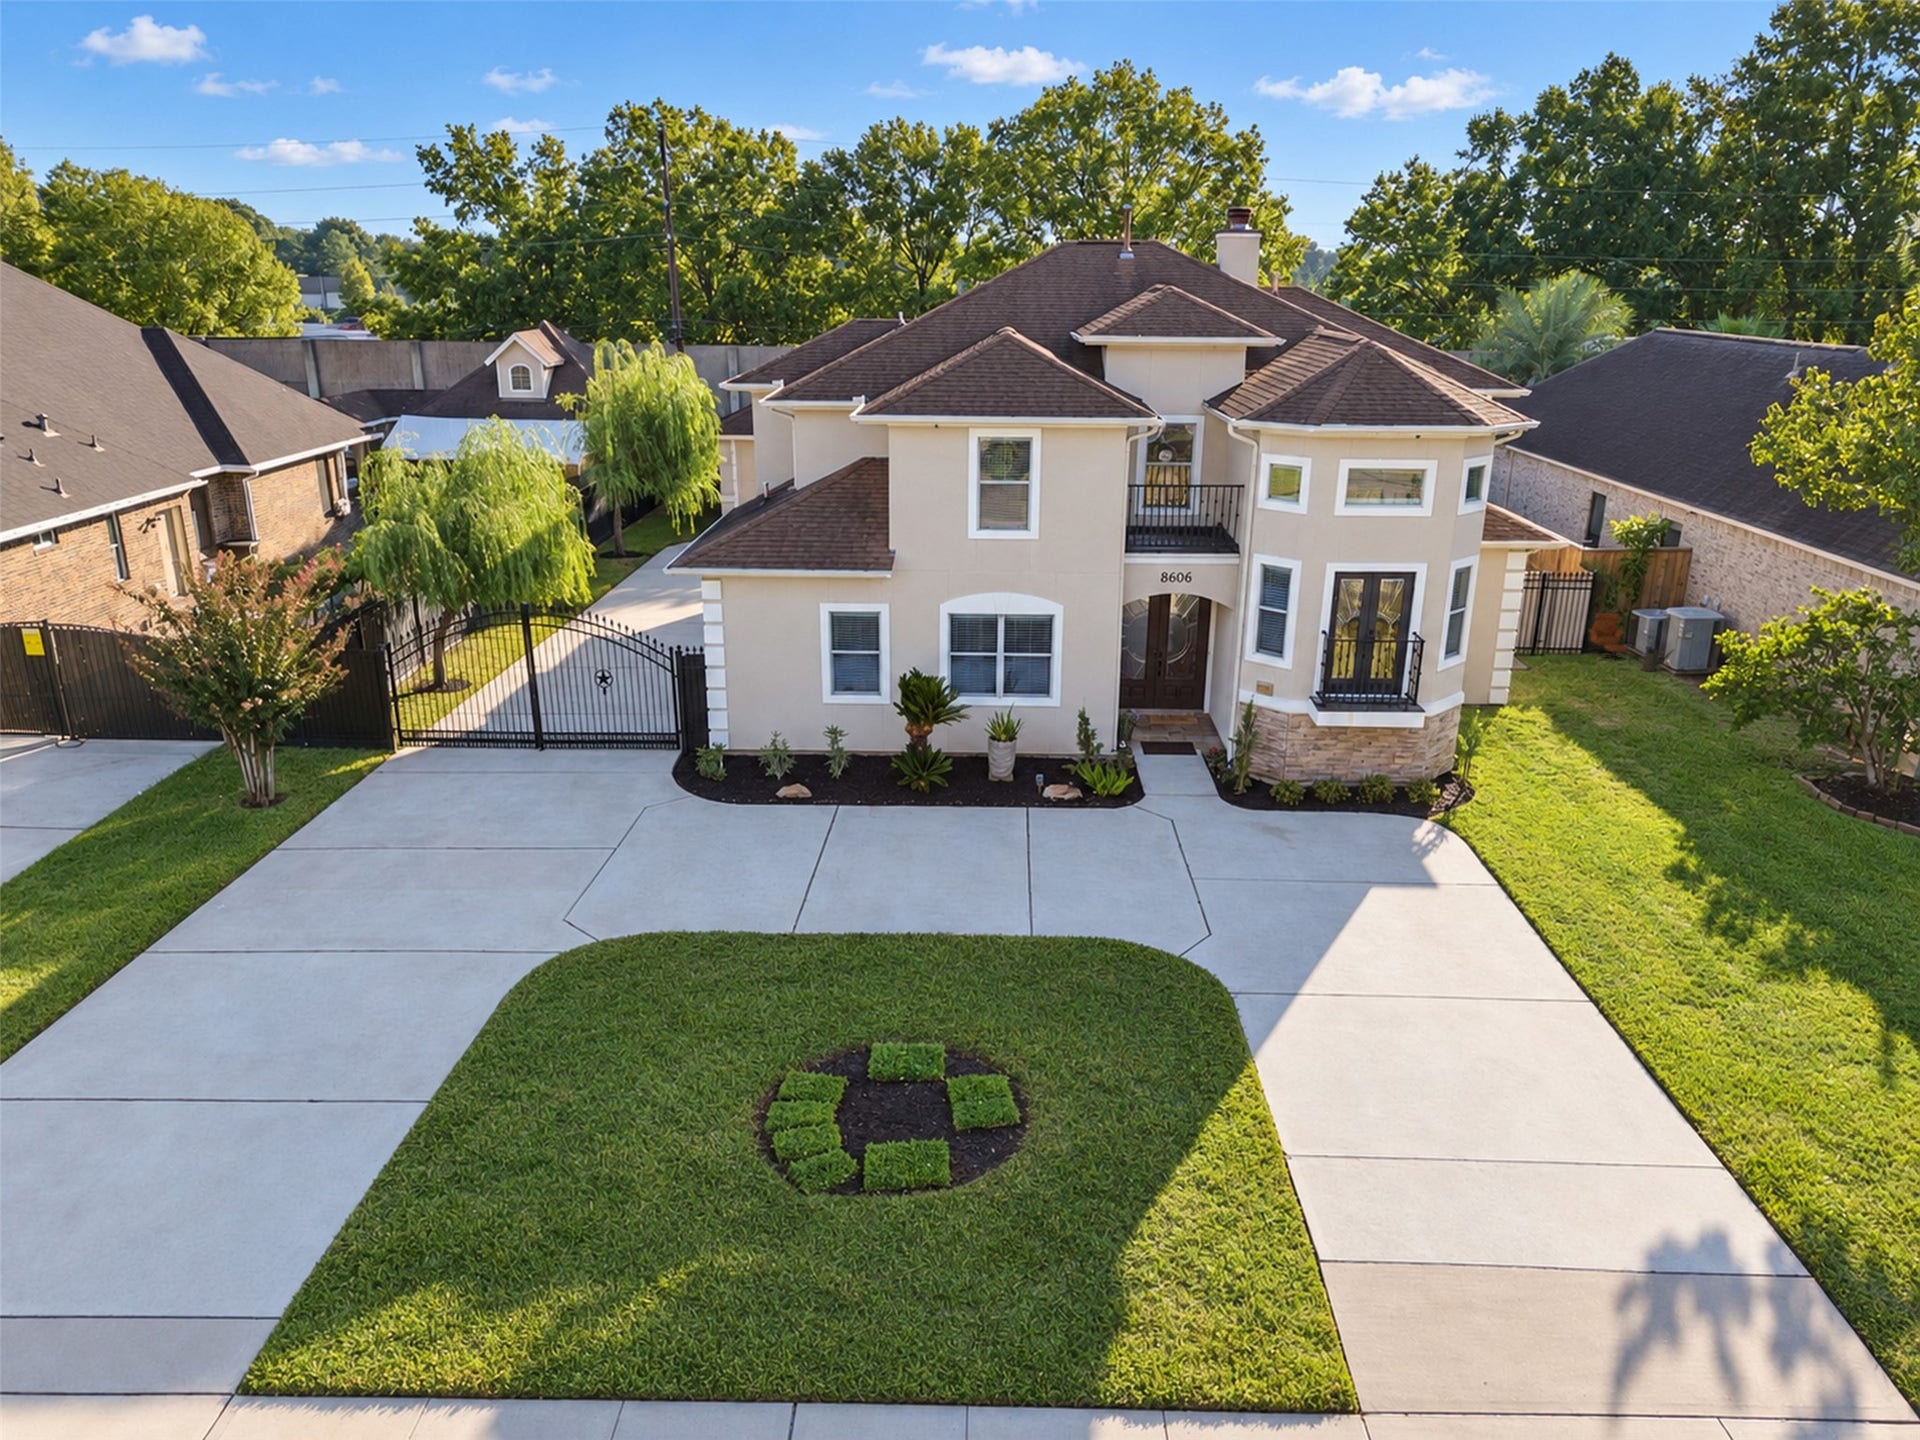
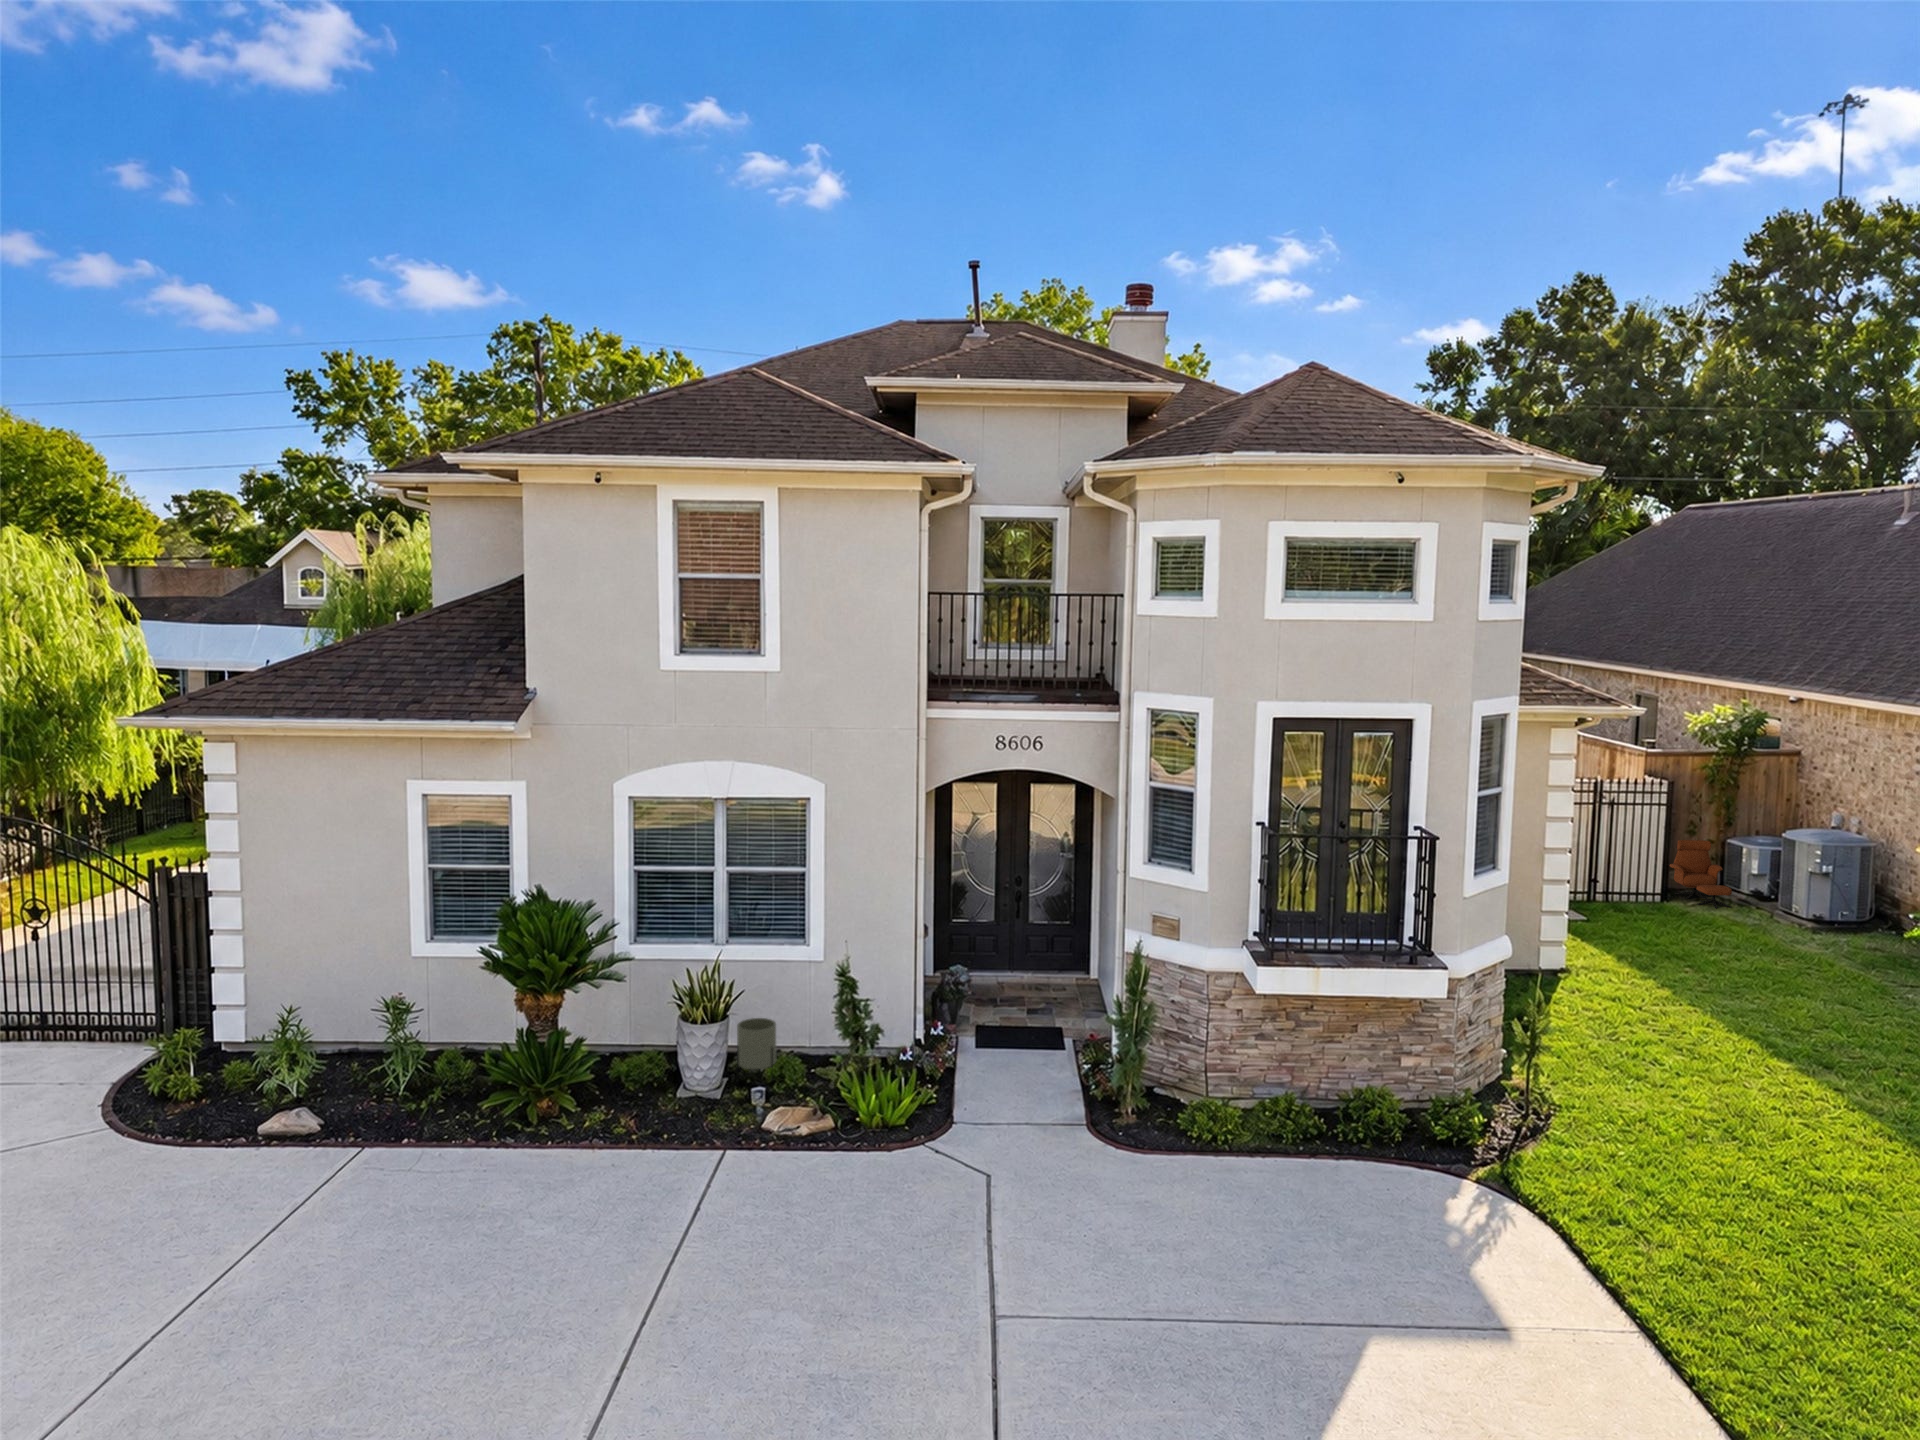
watering can: present [1642,647,1673,672] -> none [1756,883,1805,924]
planter: none [1017,739,1039,776] -> present [737,1018,776,1079]

